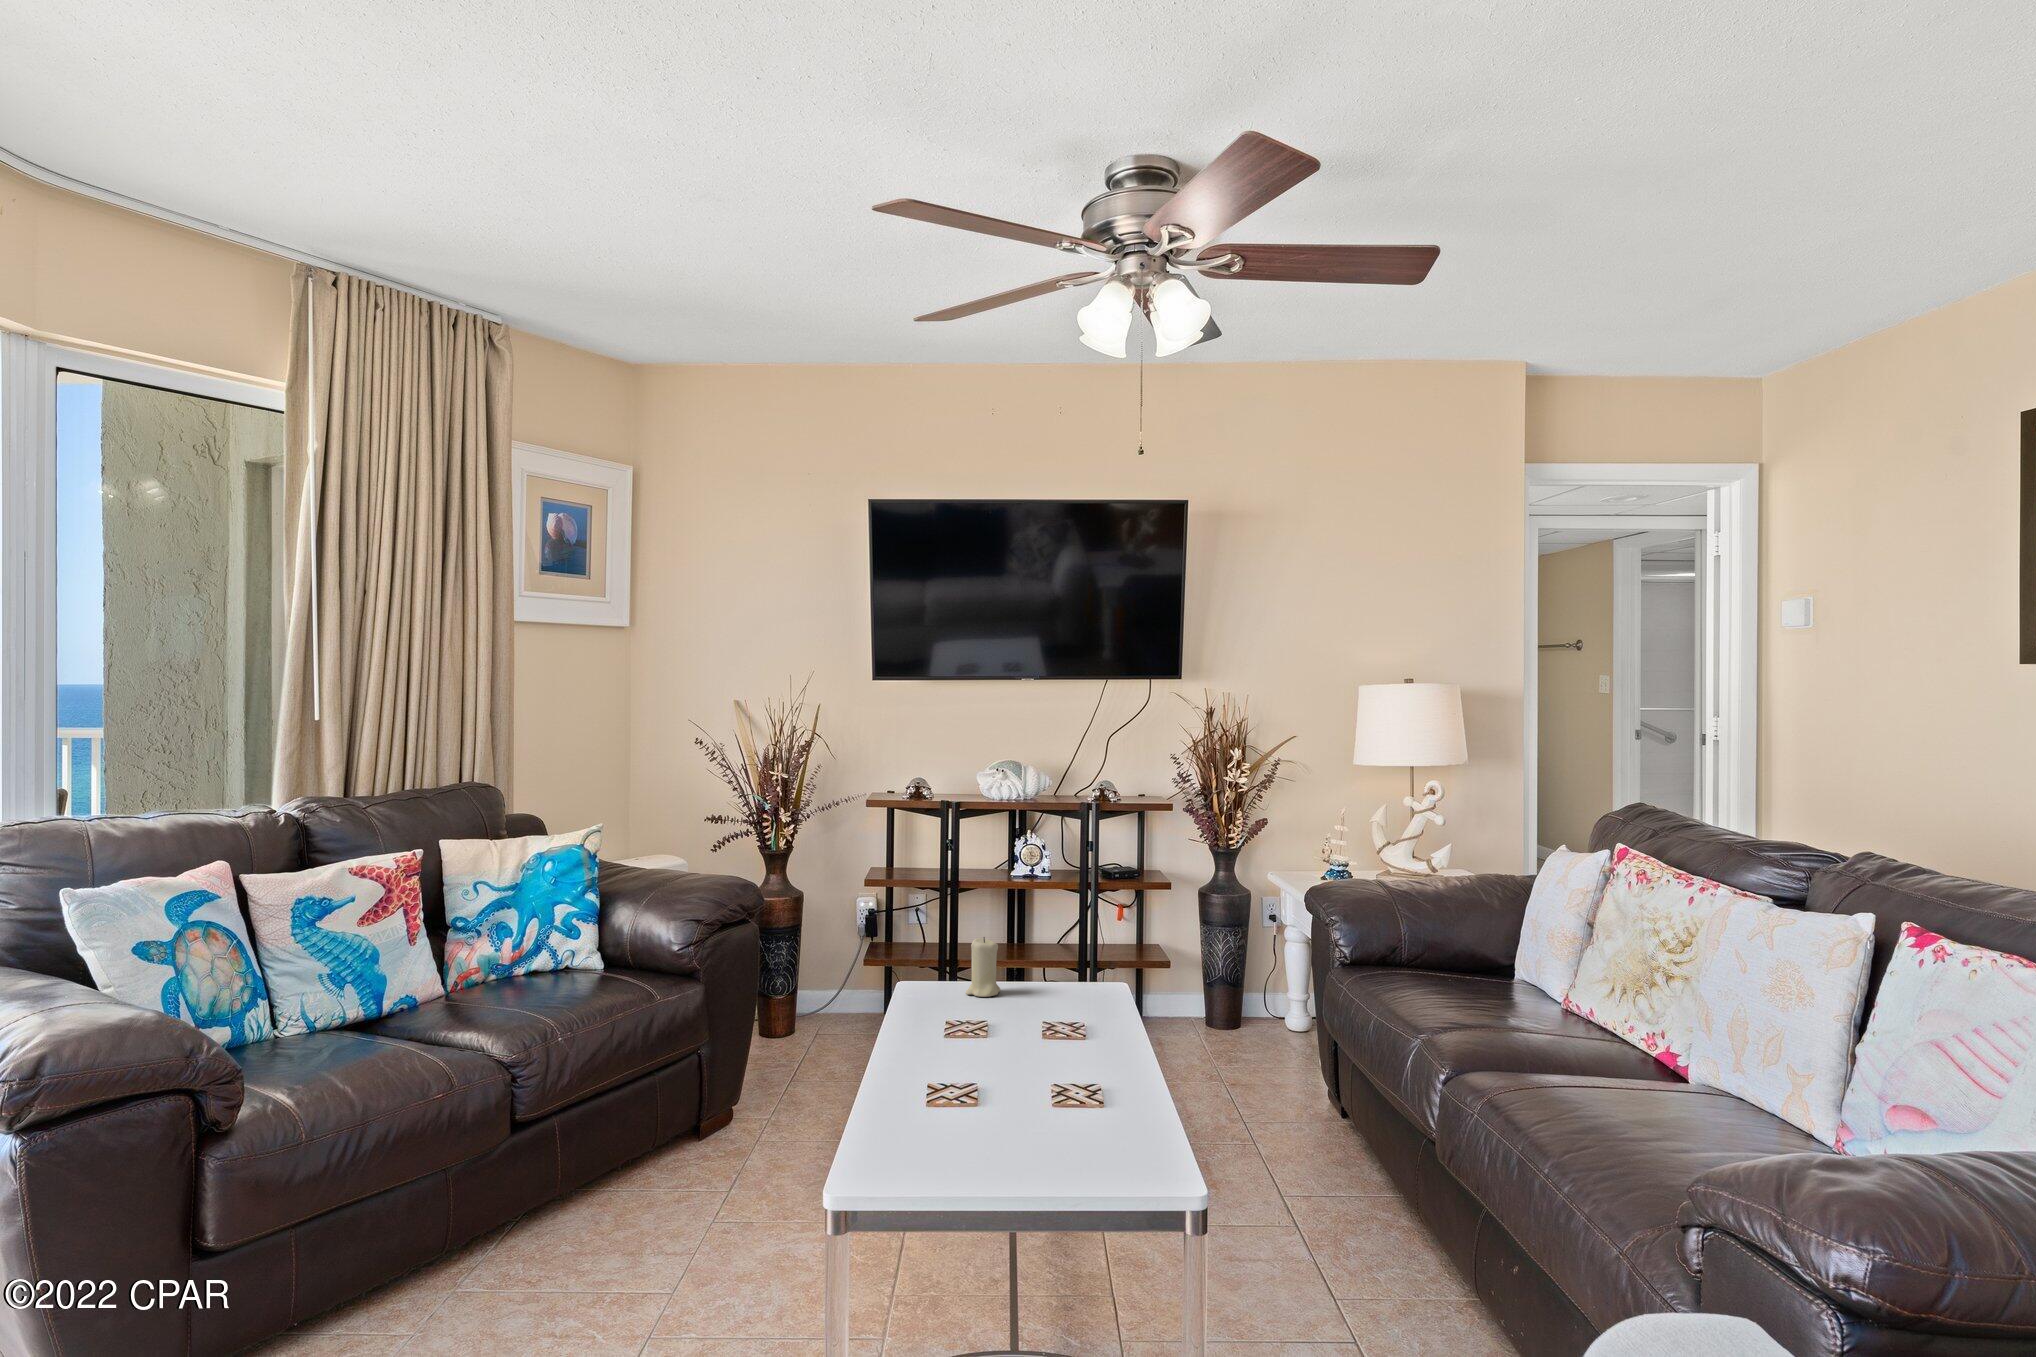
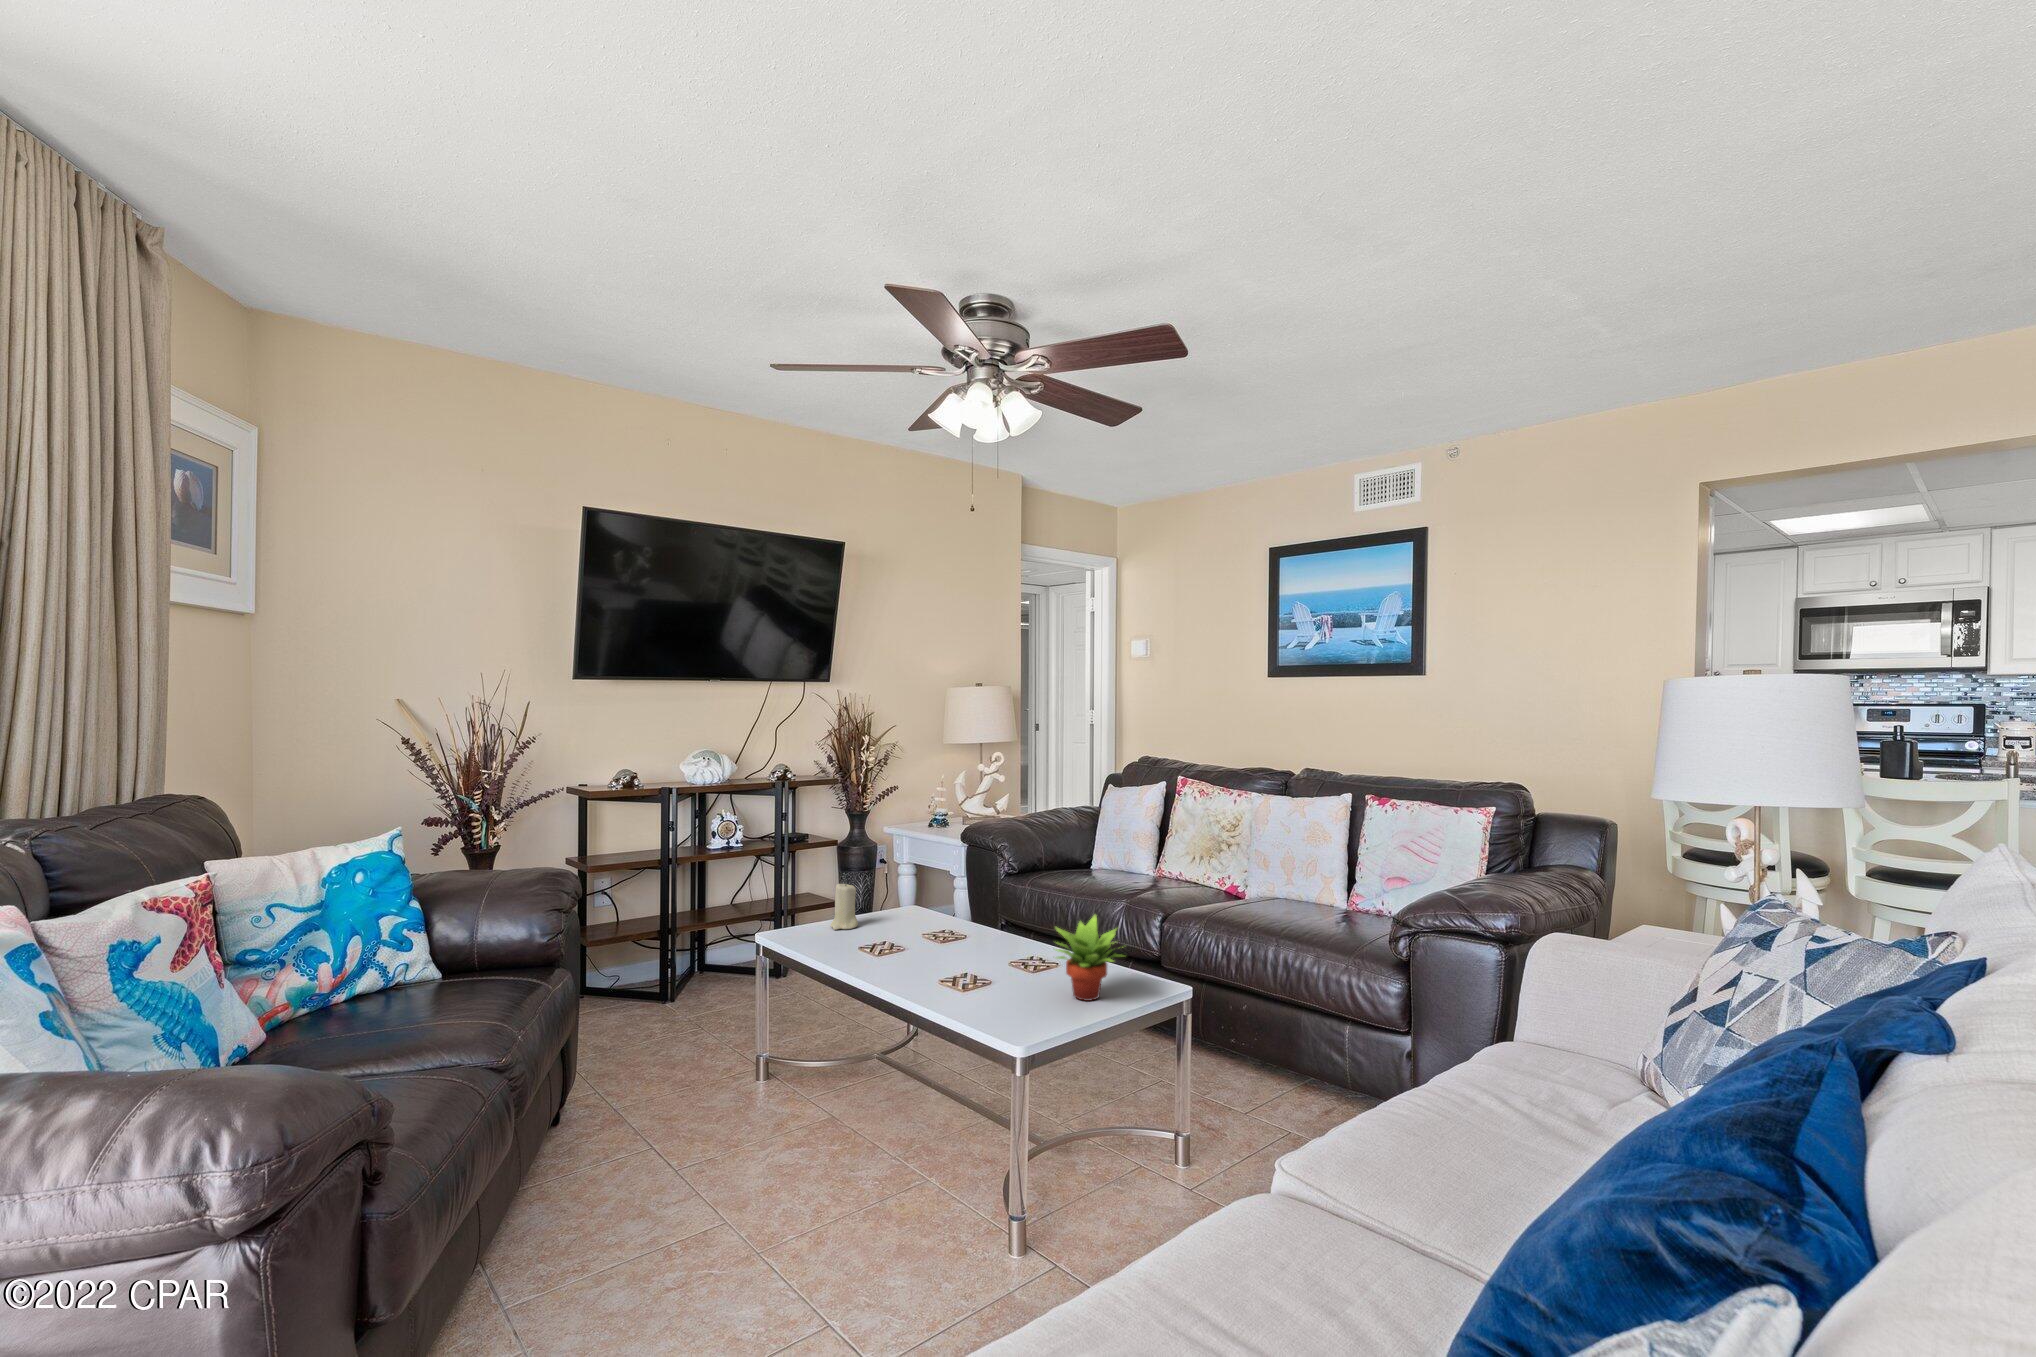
succulent plant: none [983,1033,1097,1156] -> present [1055,915,1124,1001]

